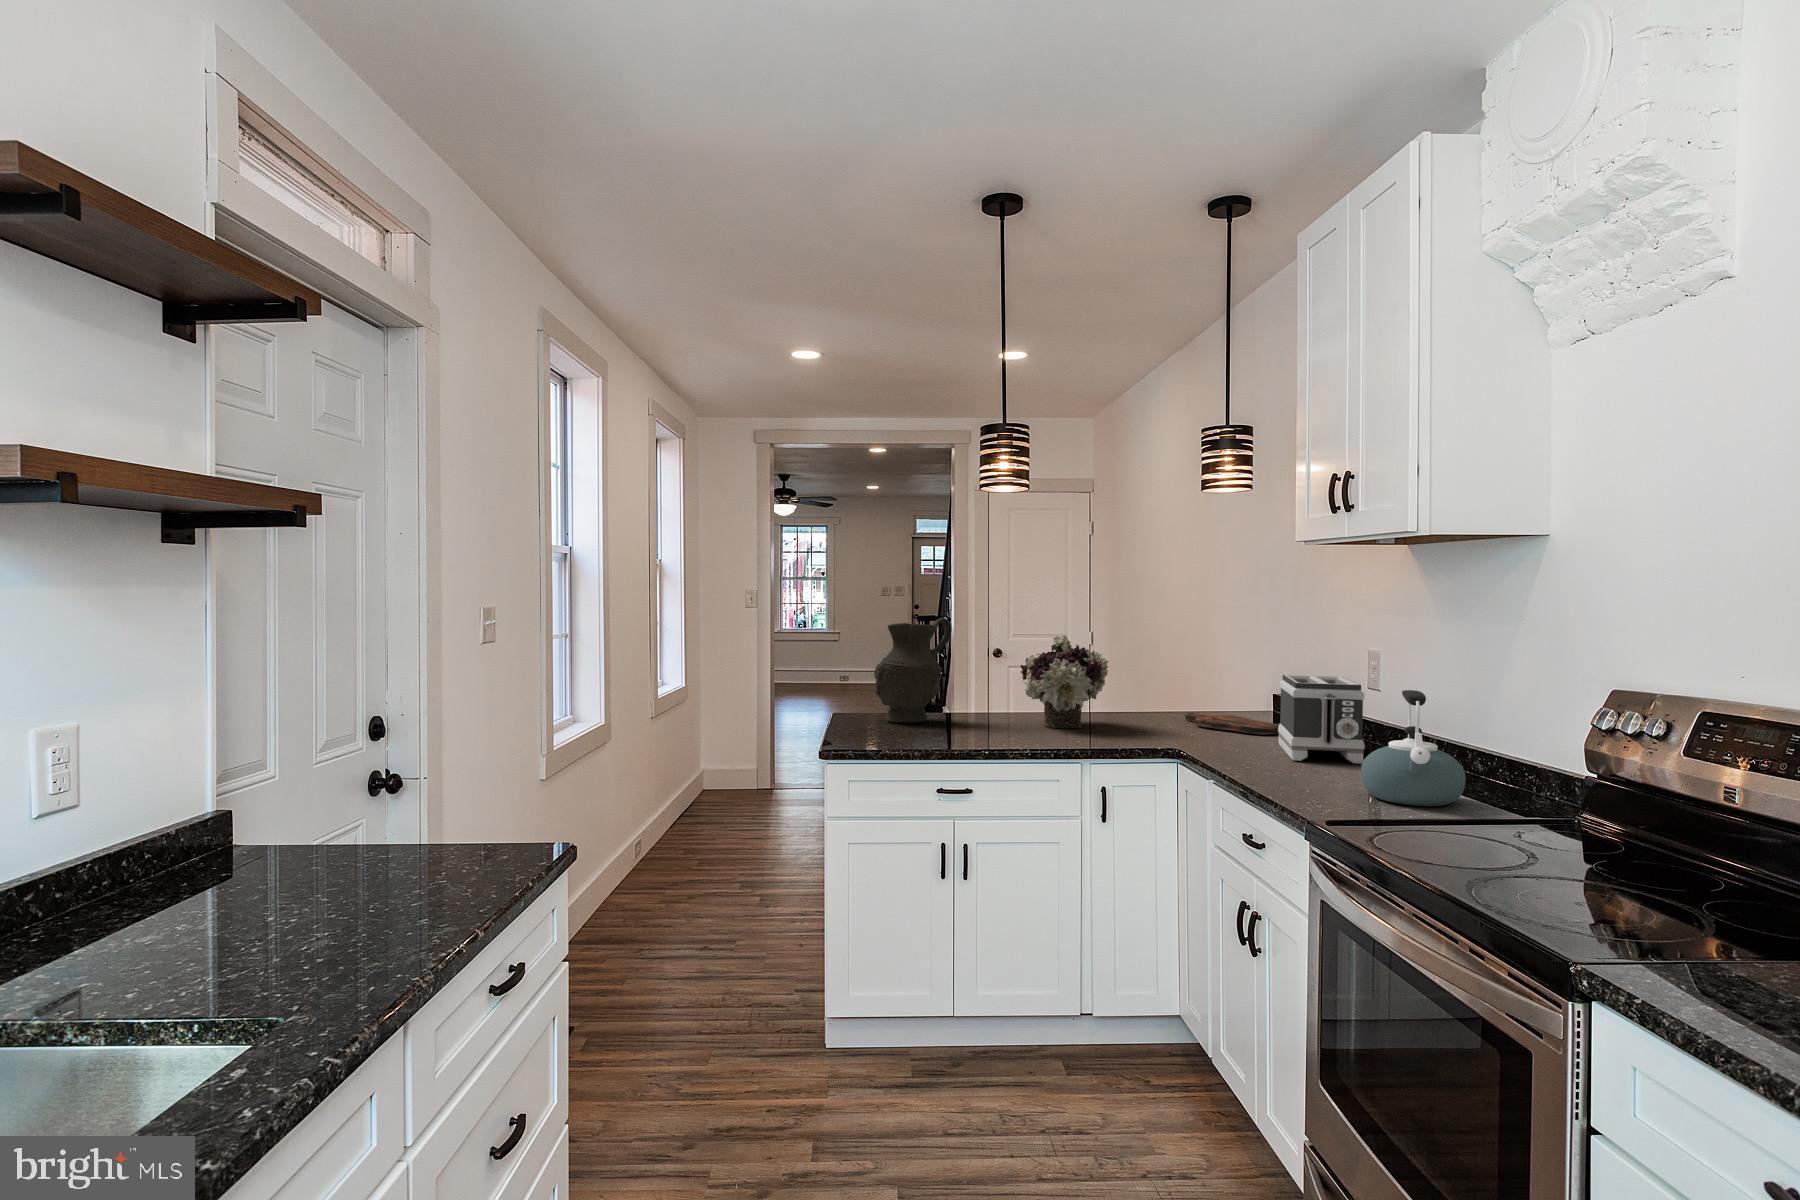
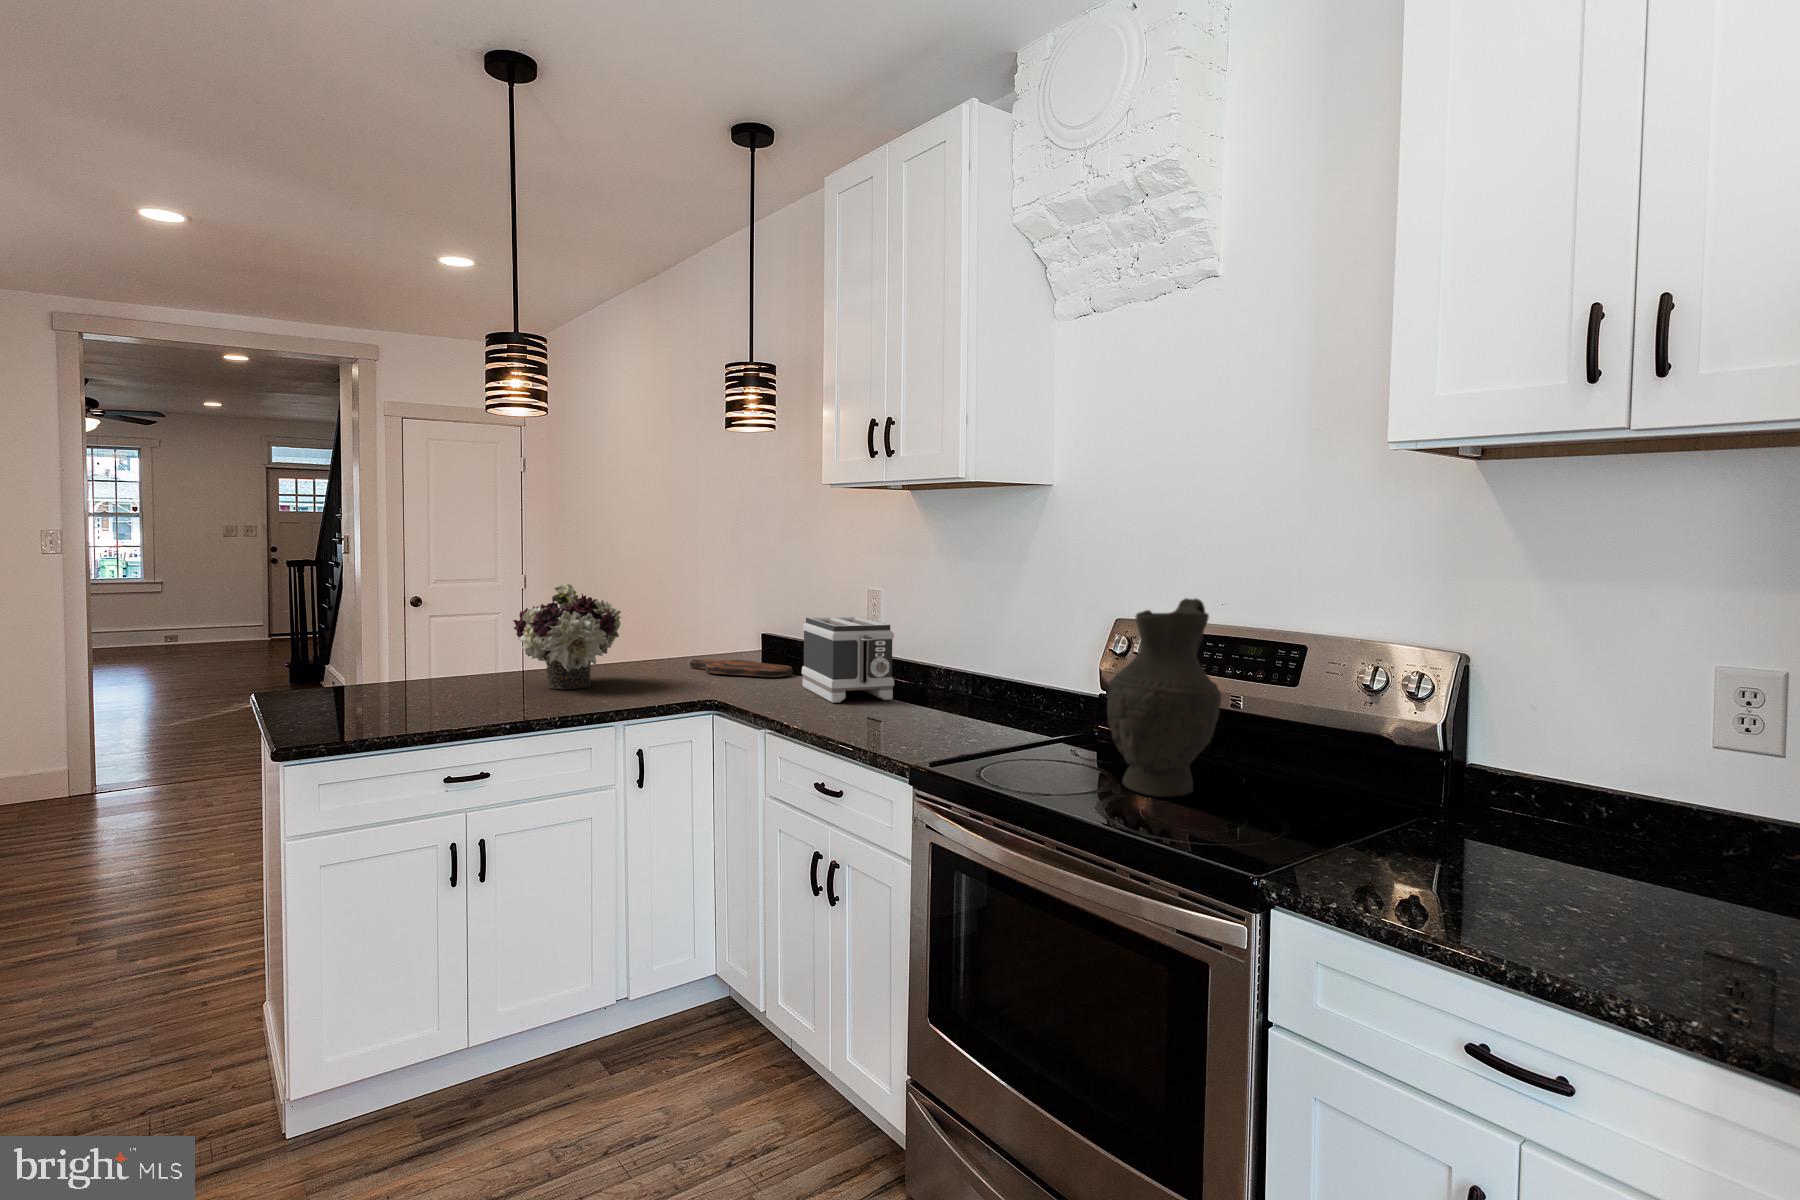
decorative vase: present [874,618,952,723] -> present [1107,598,1222,797]
kettle: present [1361,690,1466,806] -> none [925,630,1013,739]

